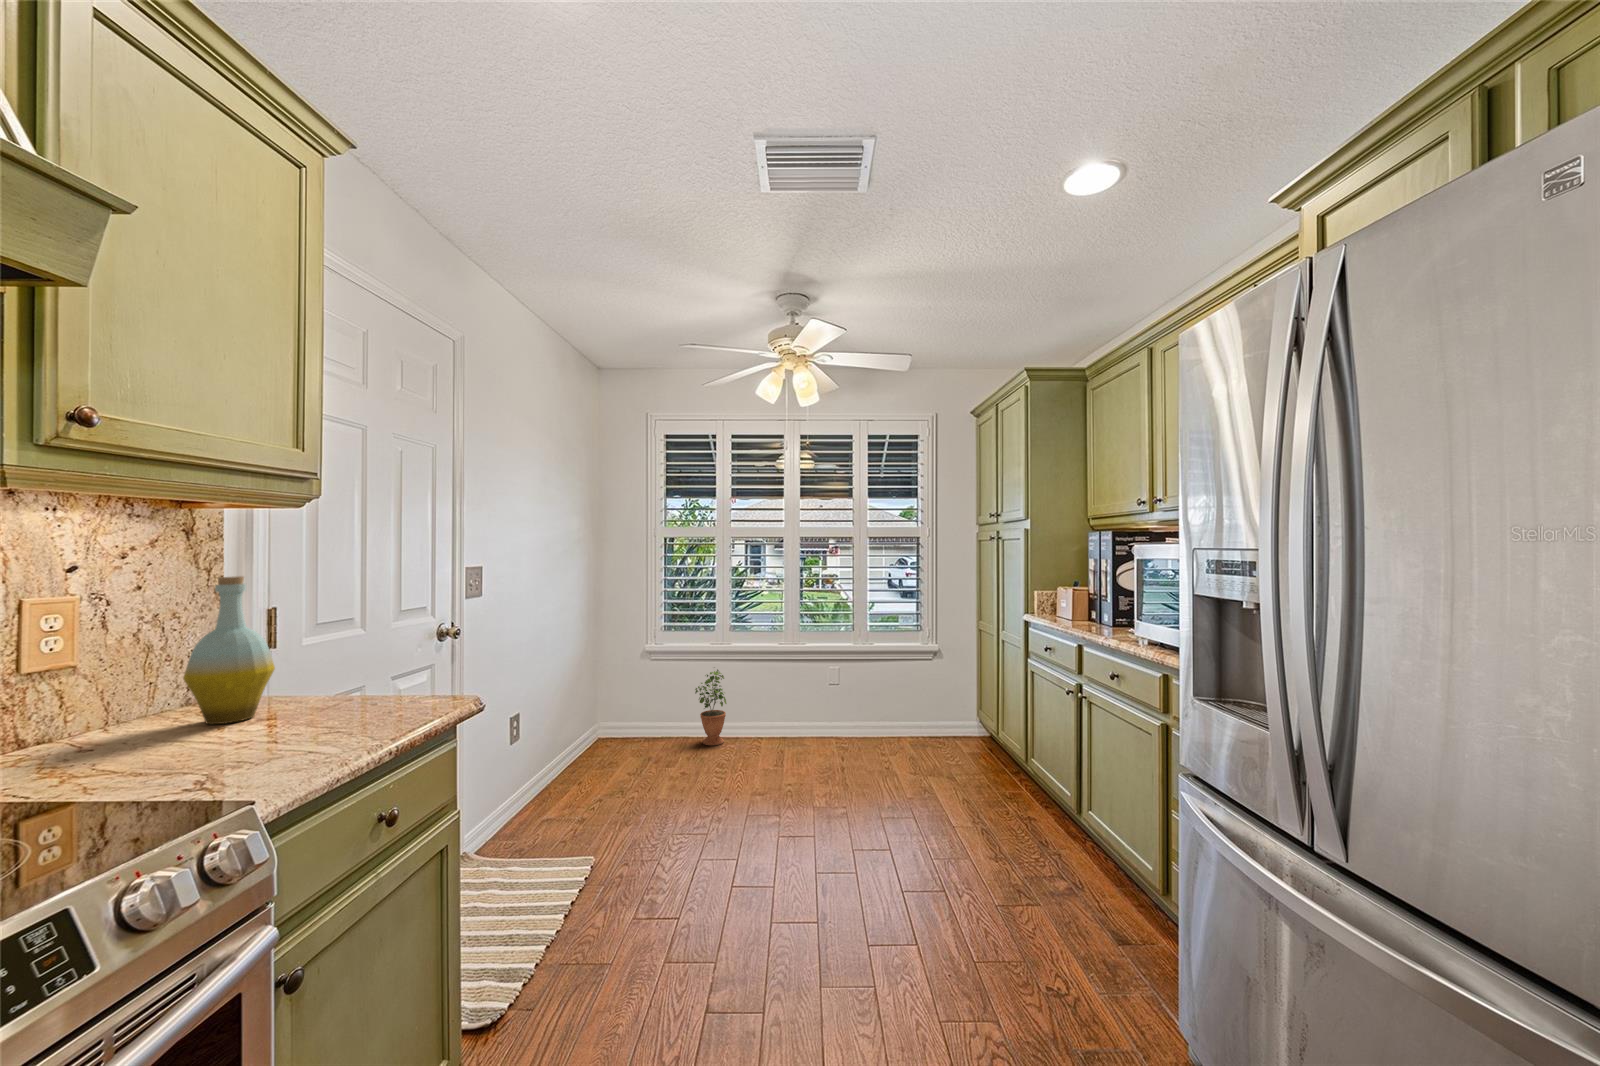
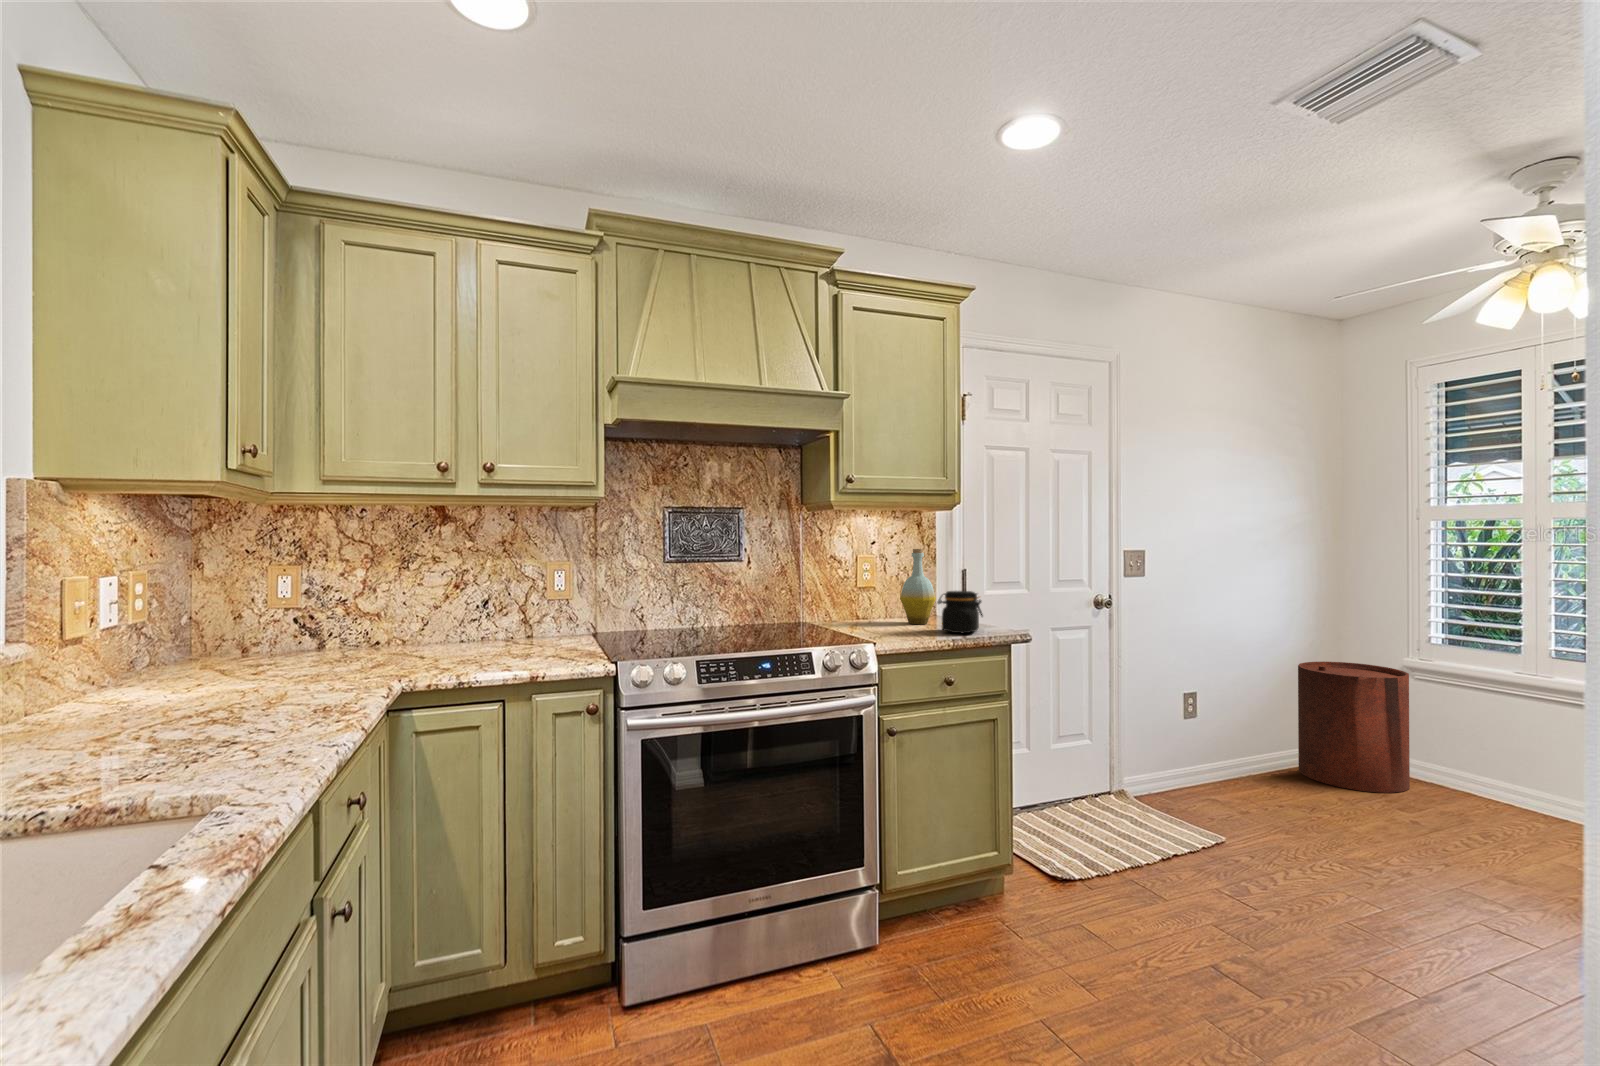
jar: none [311,643,408,723] -> present [937,591,983,633]
trash can: none [582,654,661,764] -> present [1298,662,1410,793]
potted plant: present [695,670,727,745] -> none [1467,705,1528,814]

